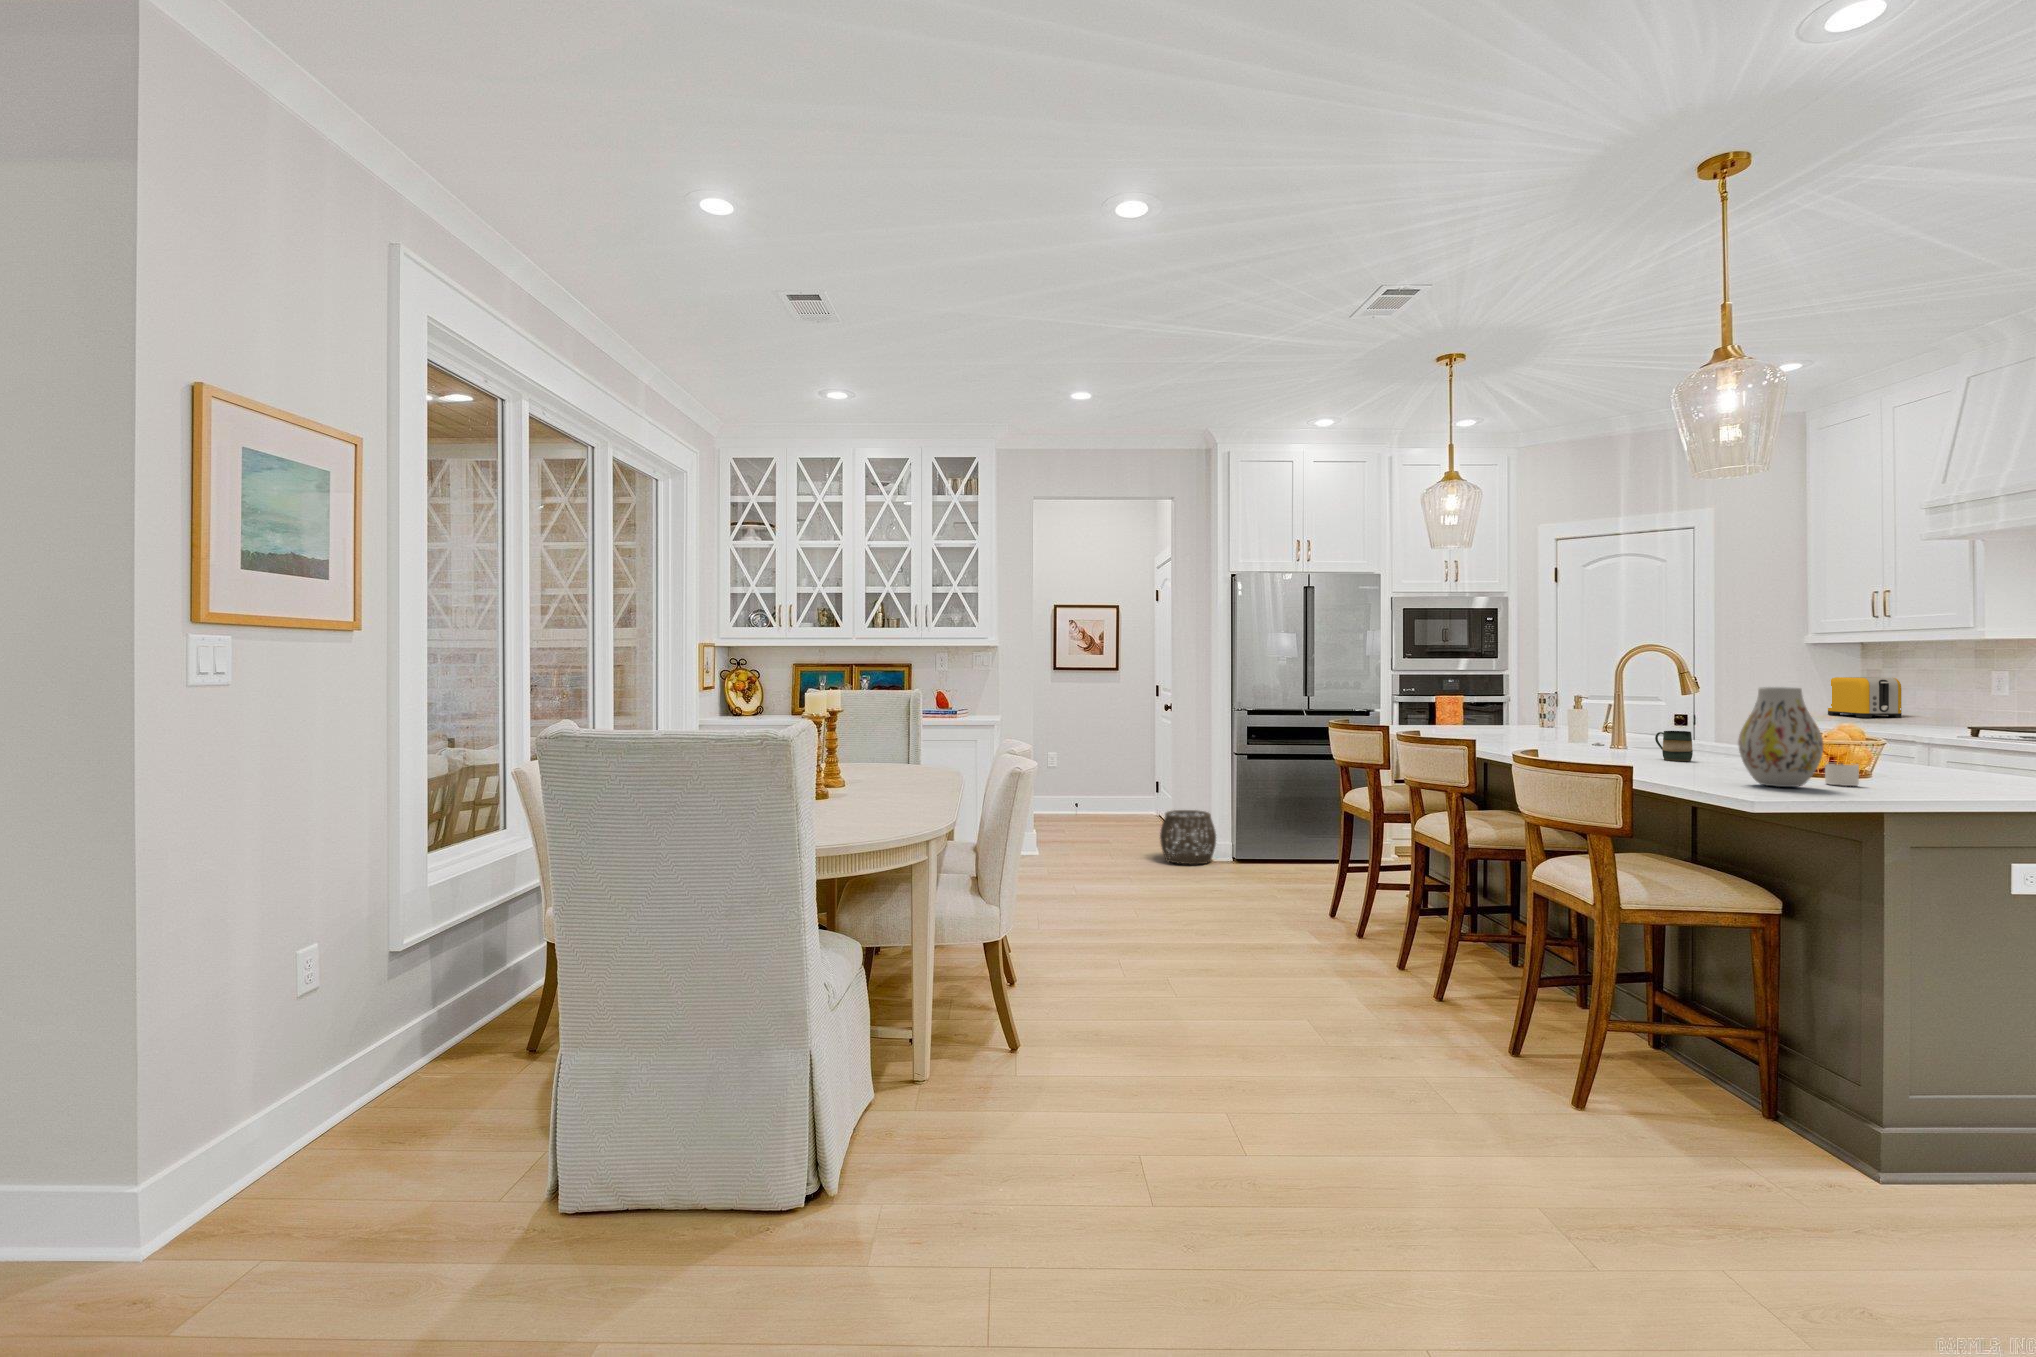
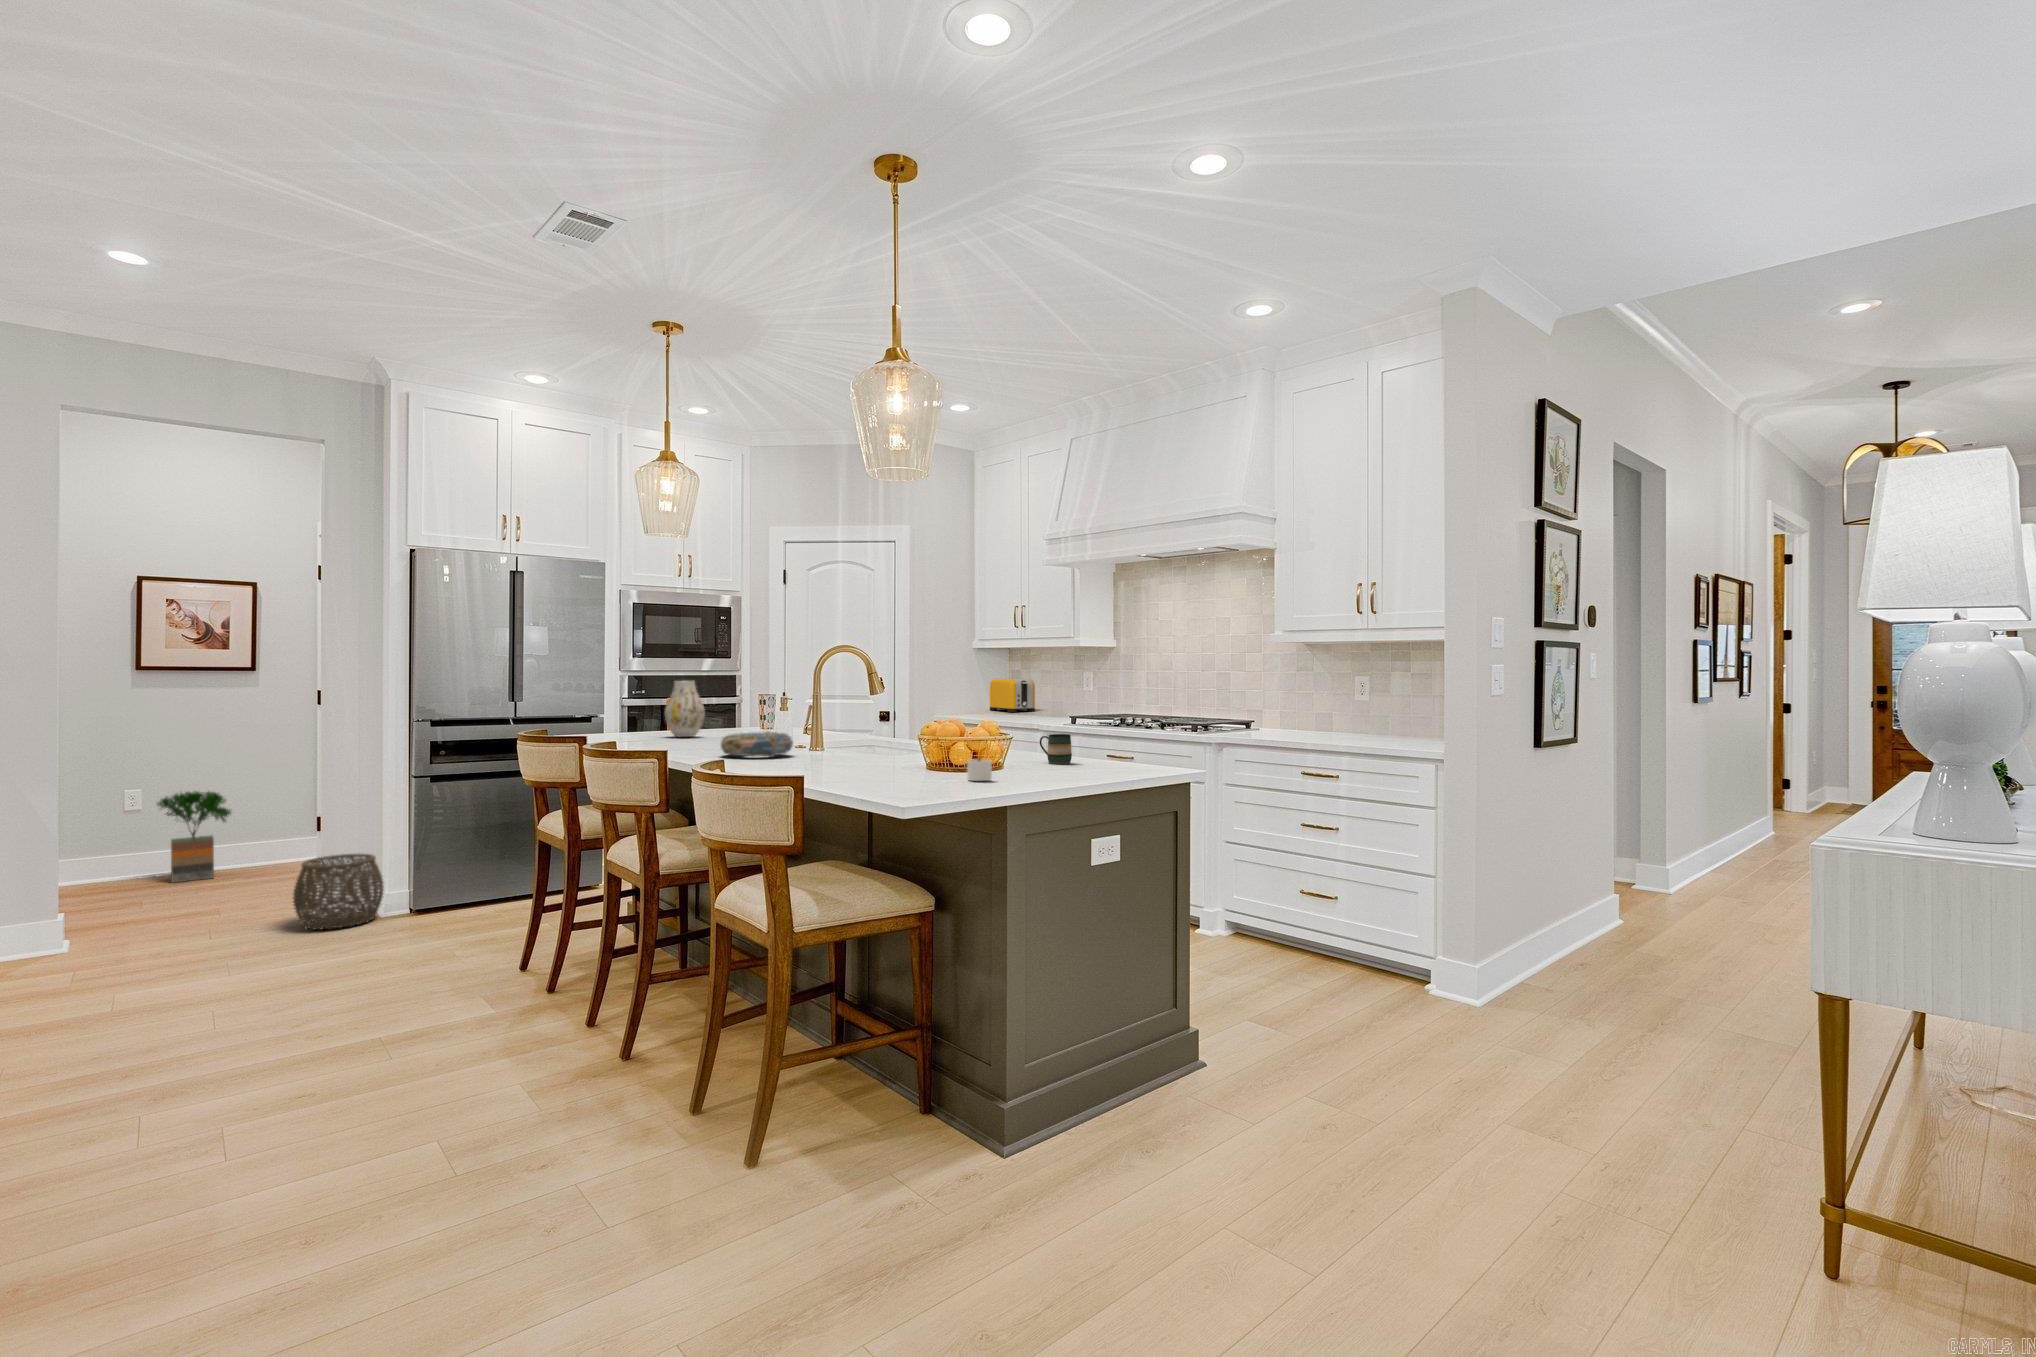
vase: present [1738,687,1823,787] -> present [665,681,705,737]
decorative bowl: none [1518,727,1596,752] -> present [721,731,793,757]
mug: present [1655,731,1693,761] -> present [1040,734,1072,764]
potted tree: none [1067,756,1110,820] -> present [156,791,231,883]

